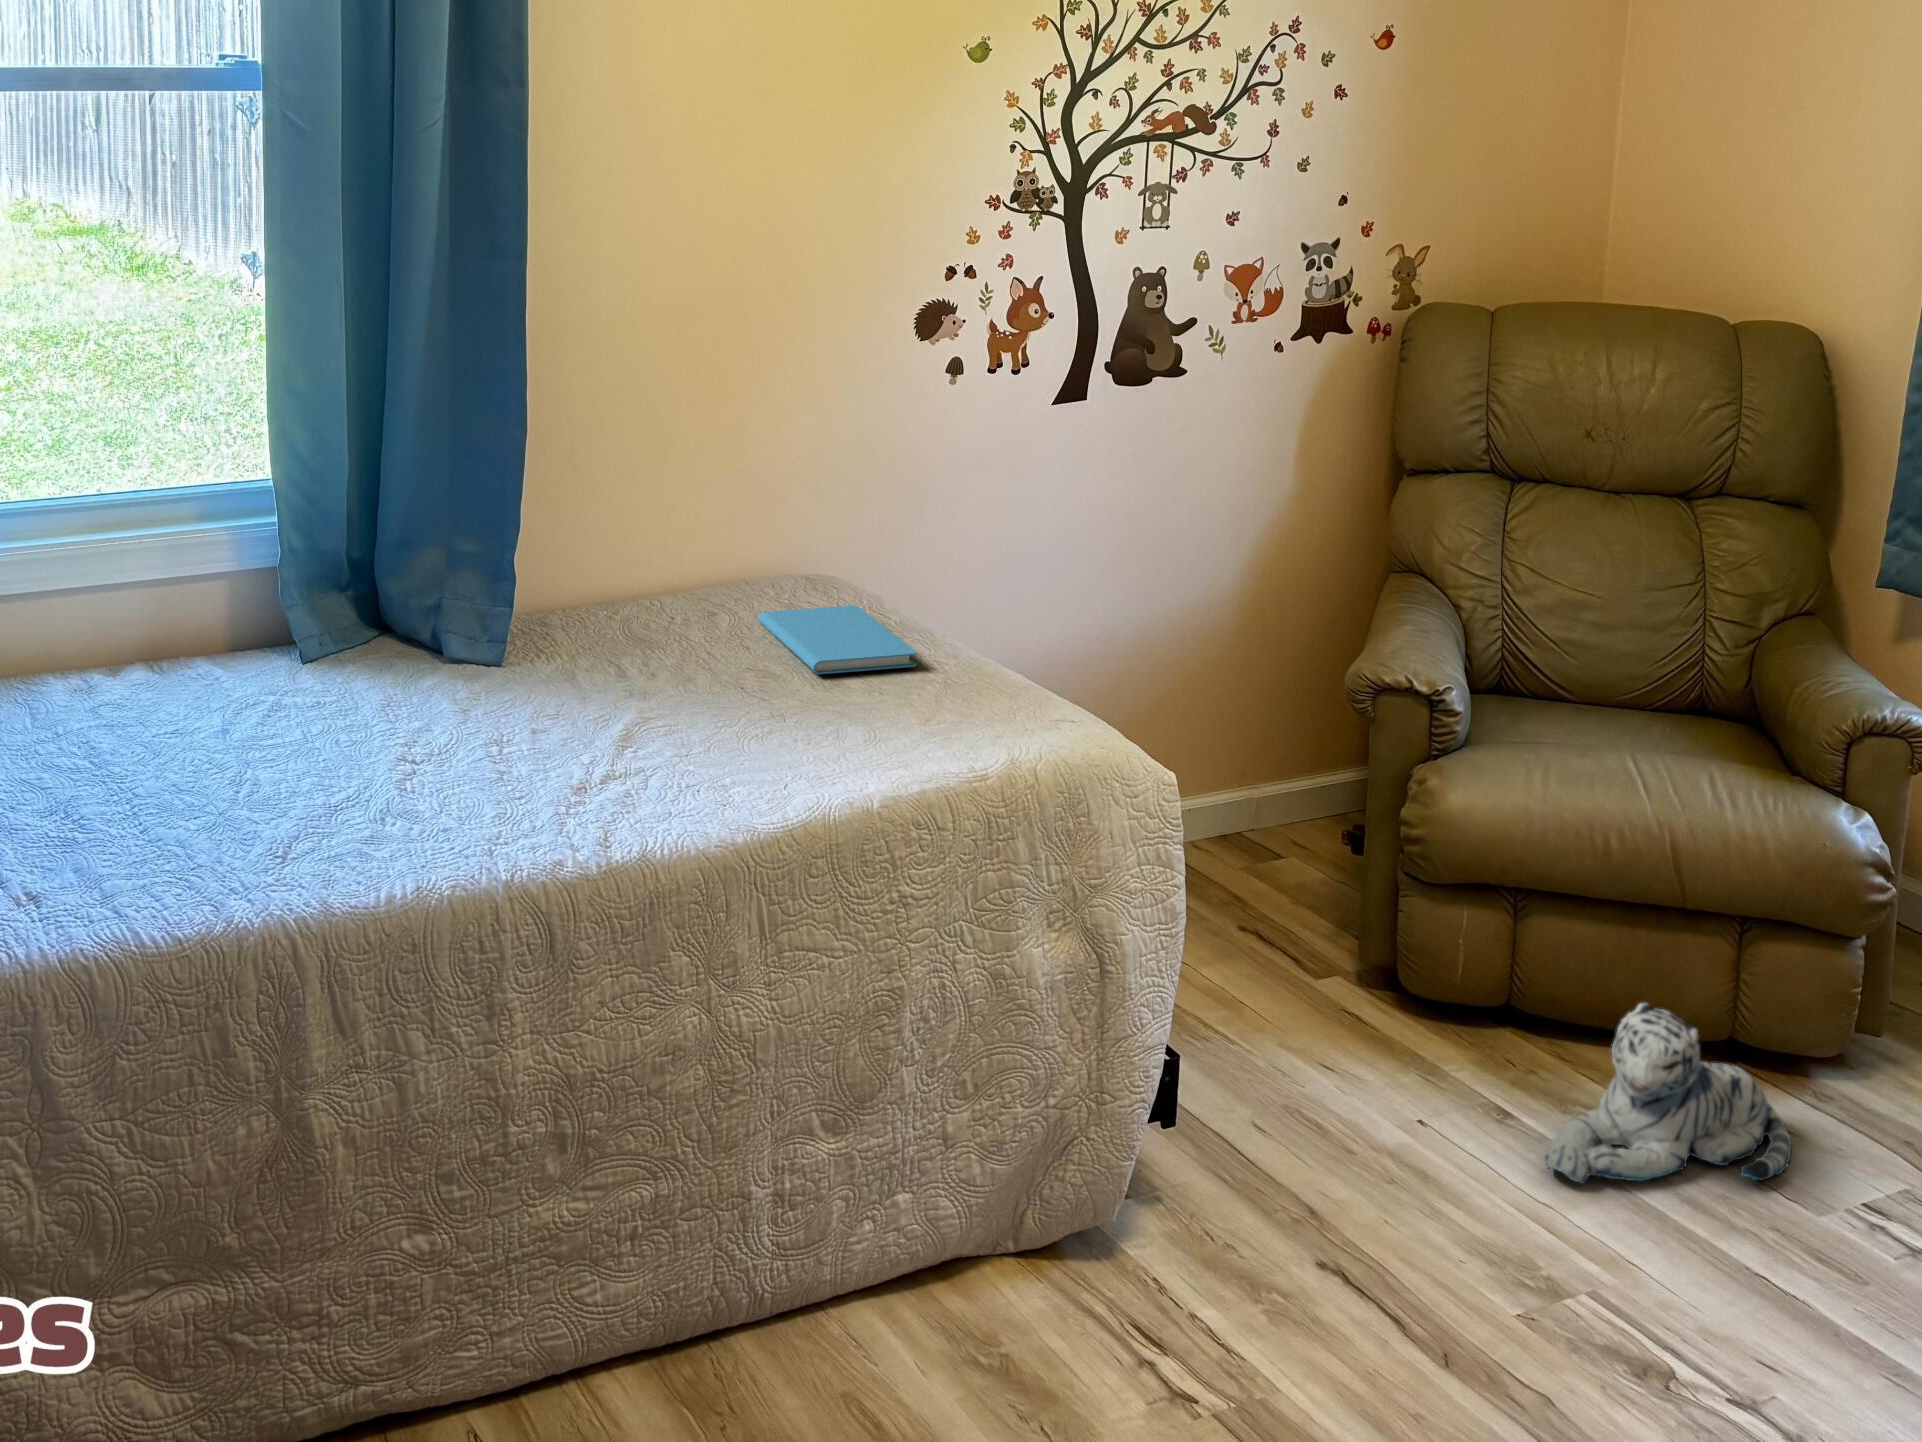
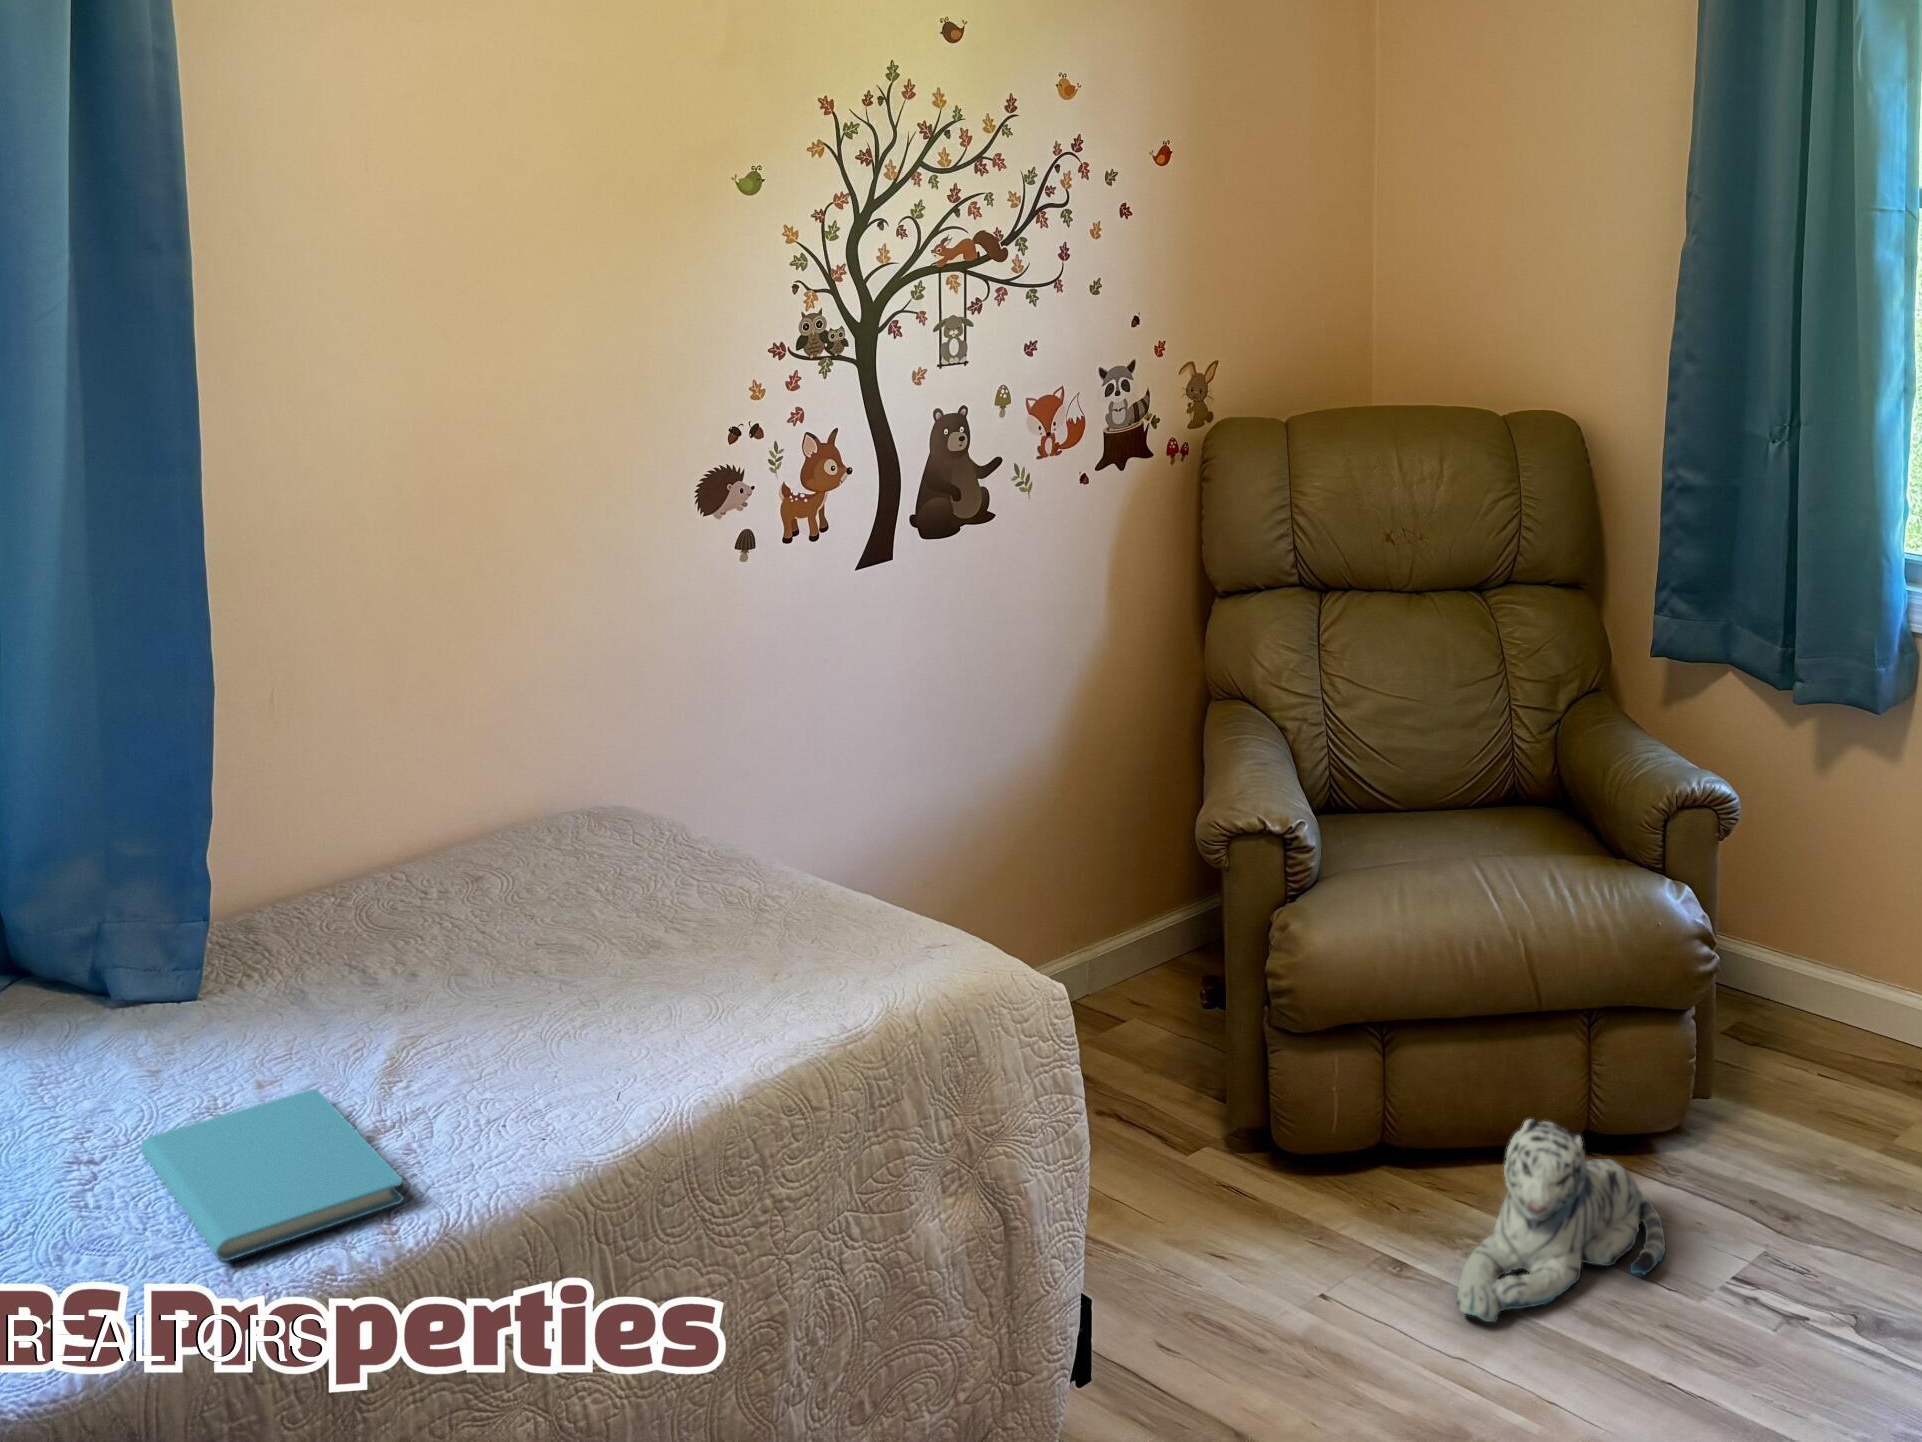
book: present [759,605,917,674] -> present [140,1089,404,1261]

